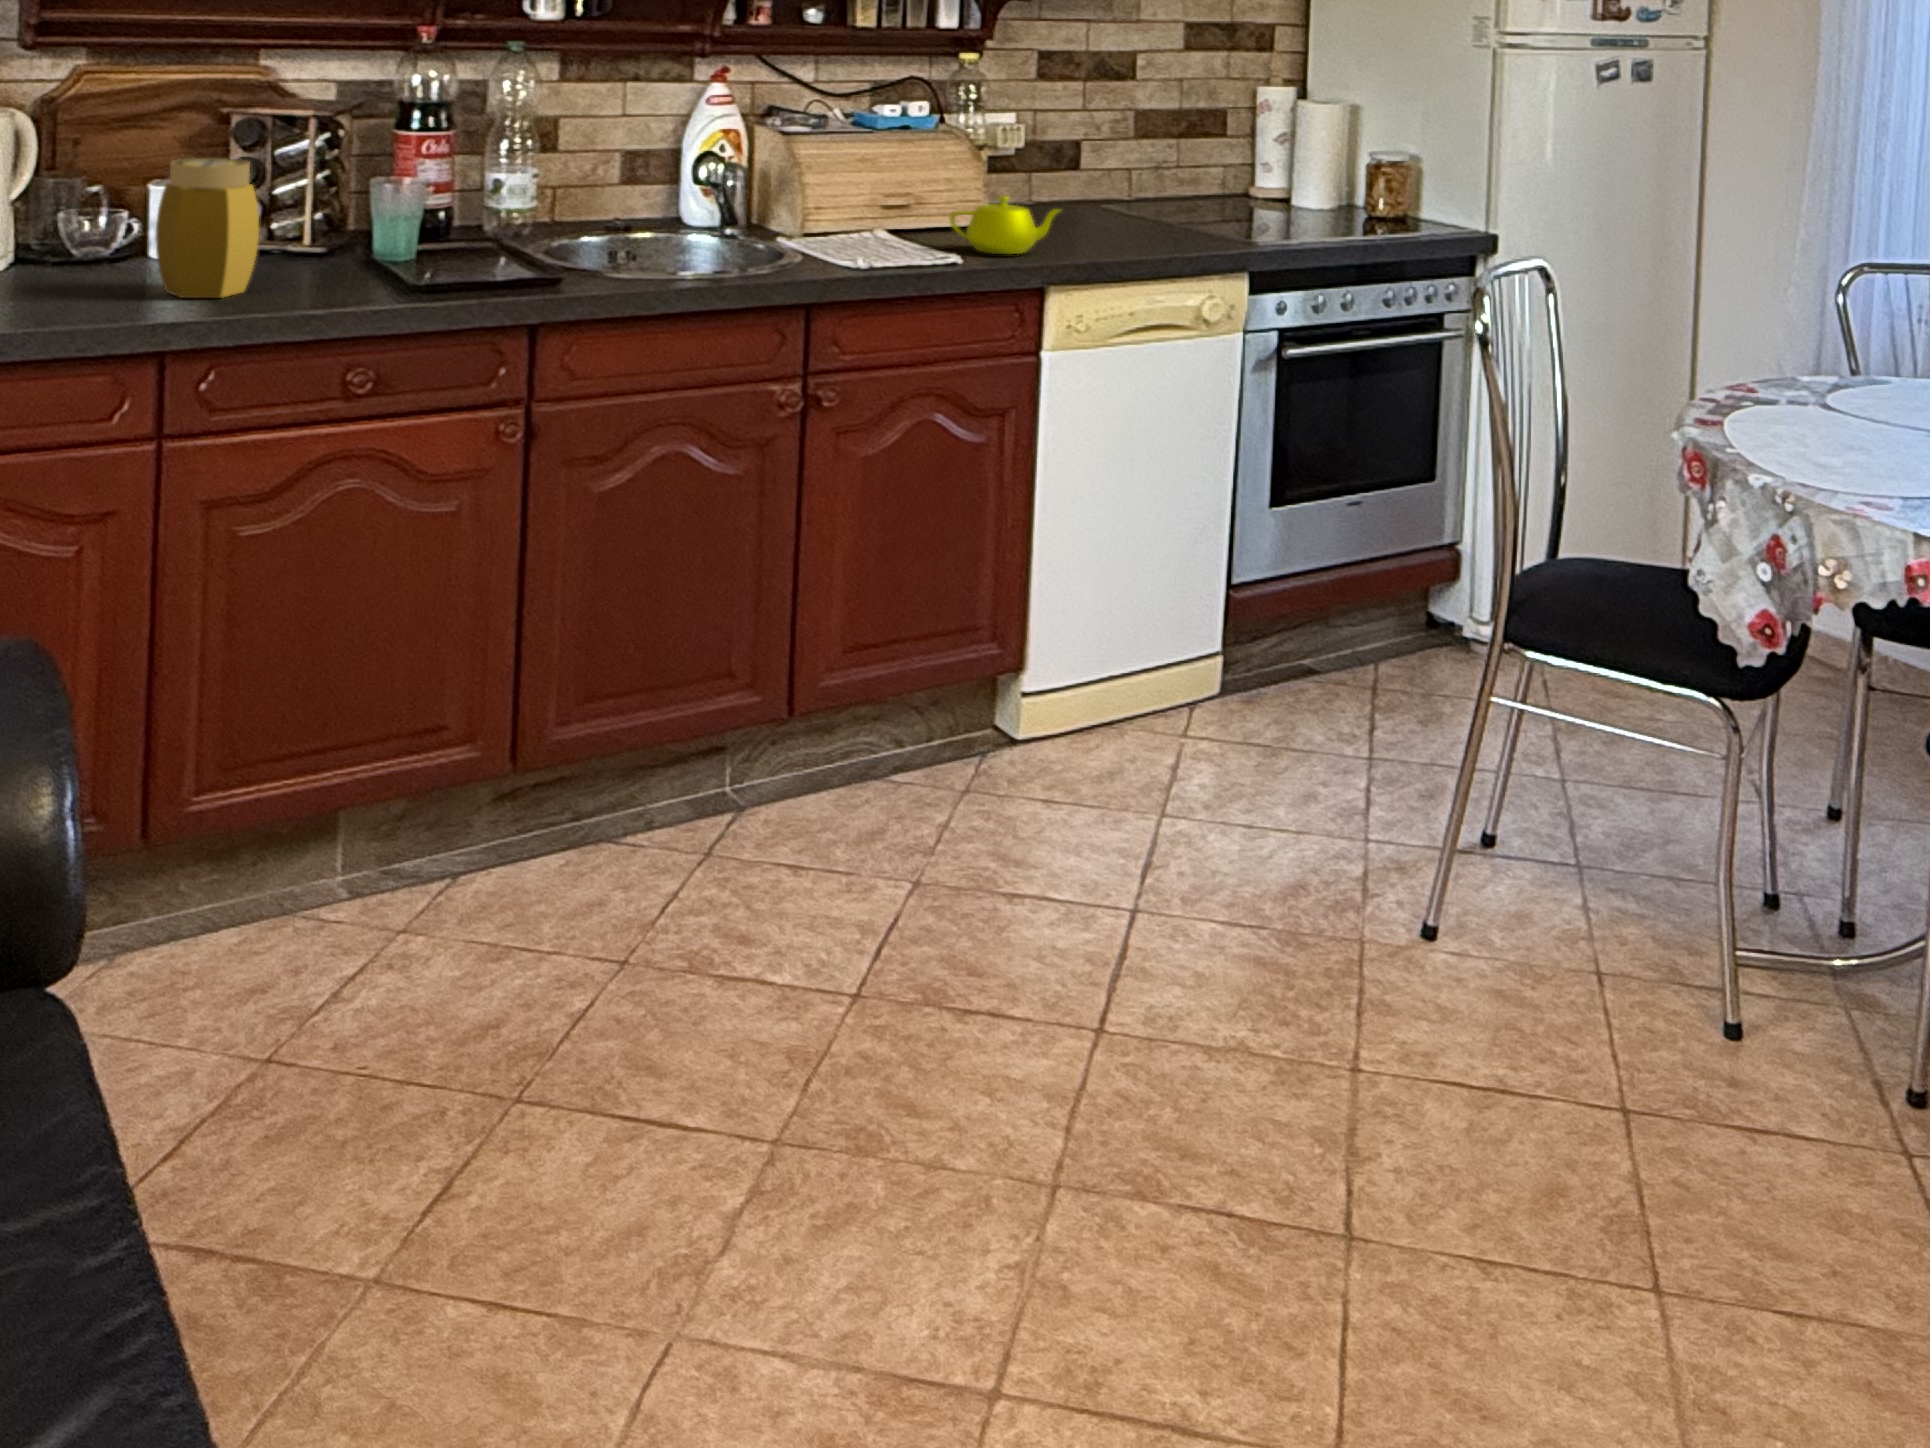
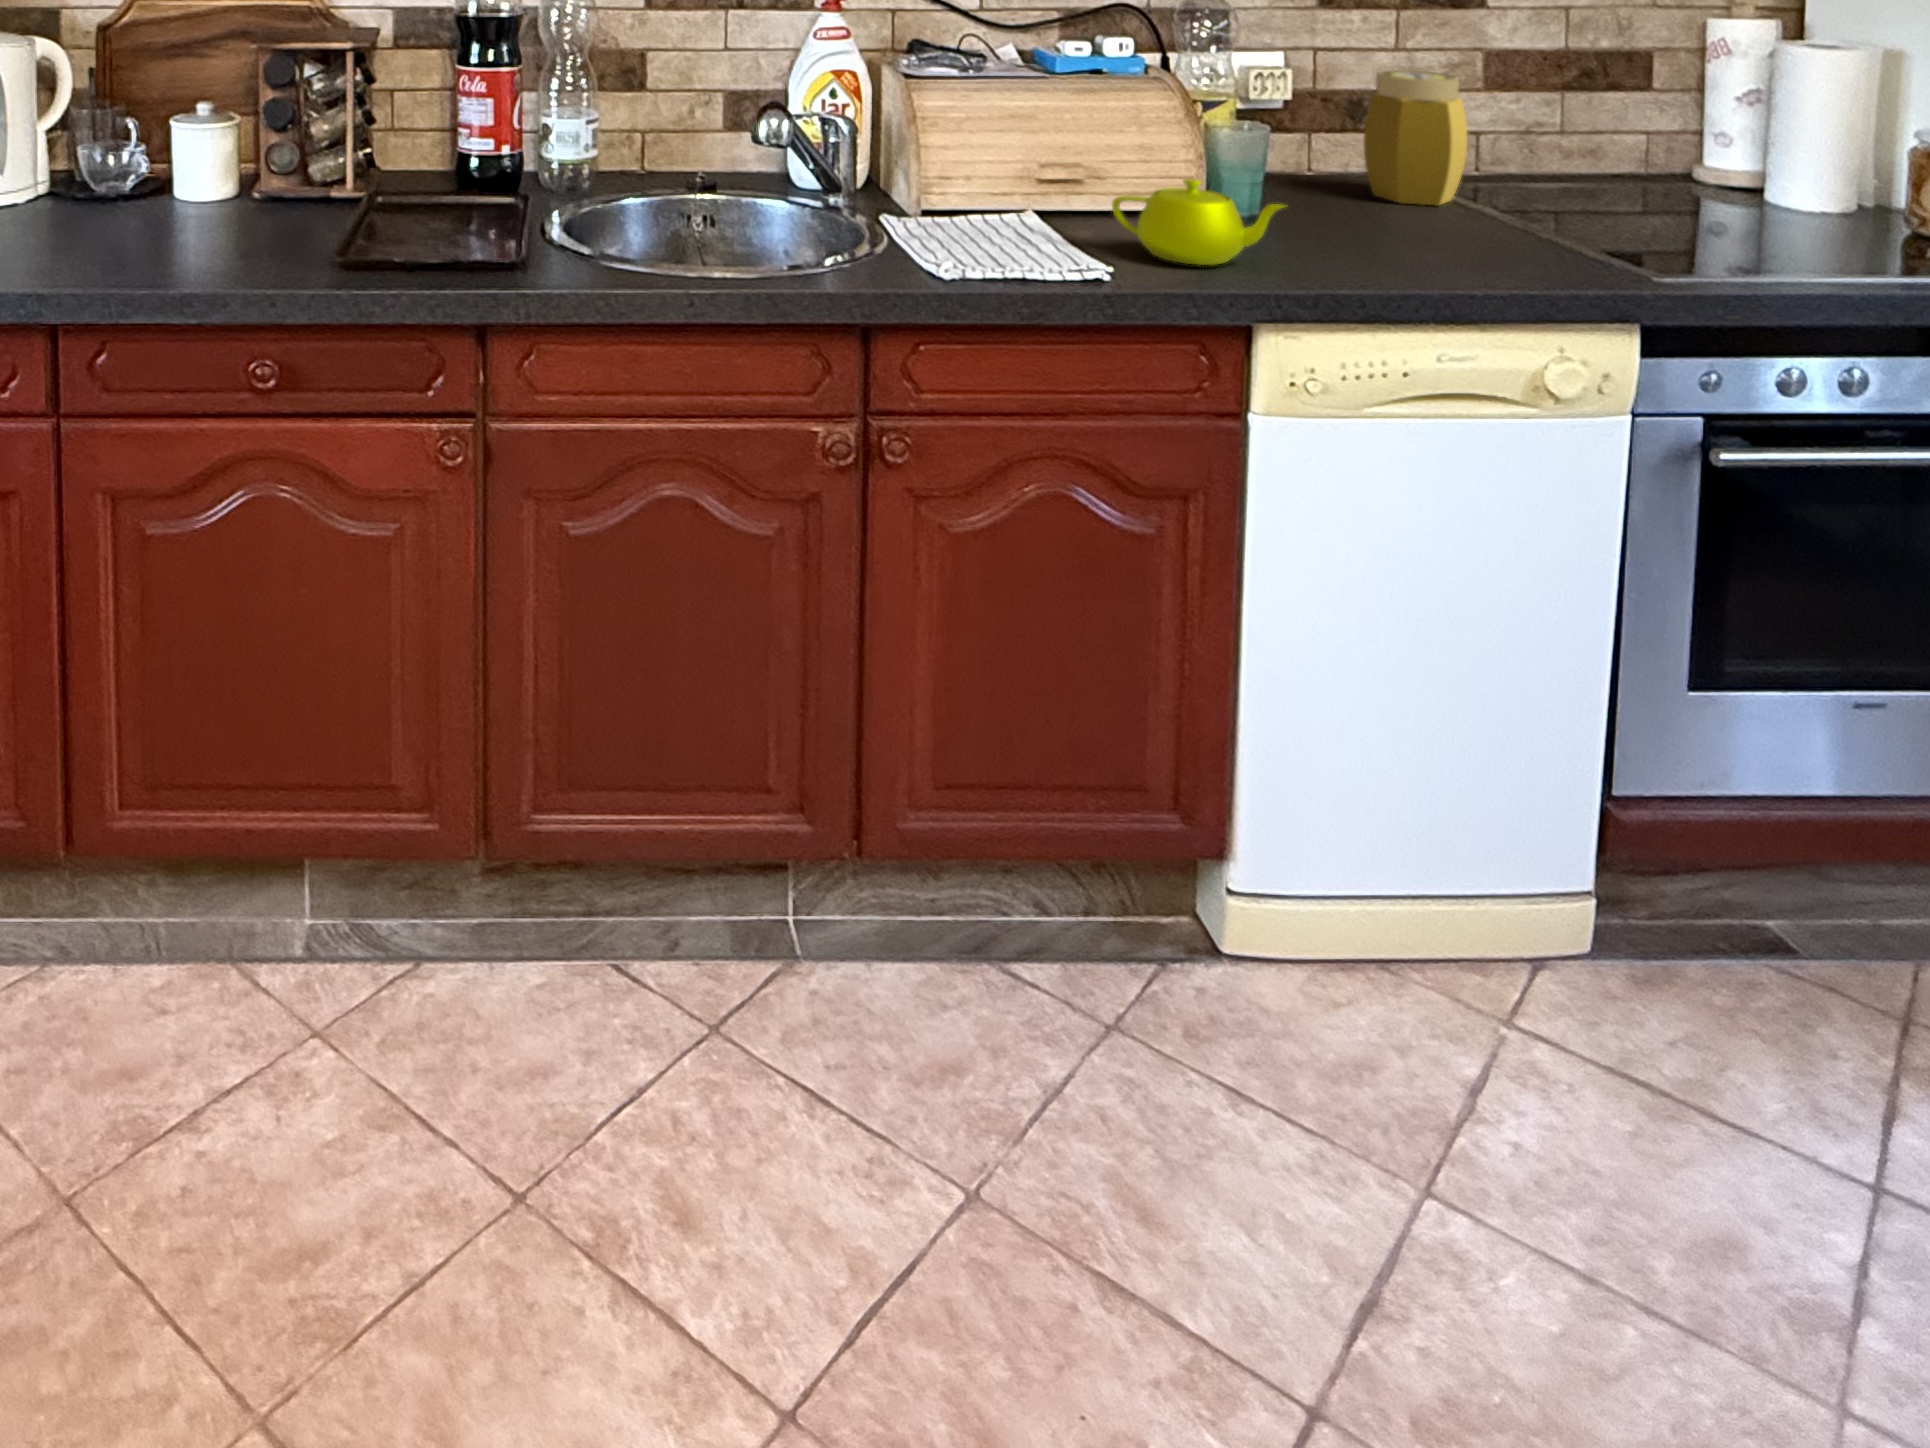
jar: present [156,158,259,298] -> present [1364,70,1467,206]

